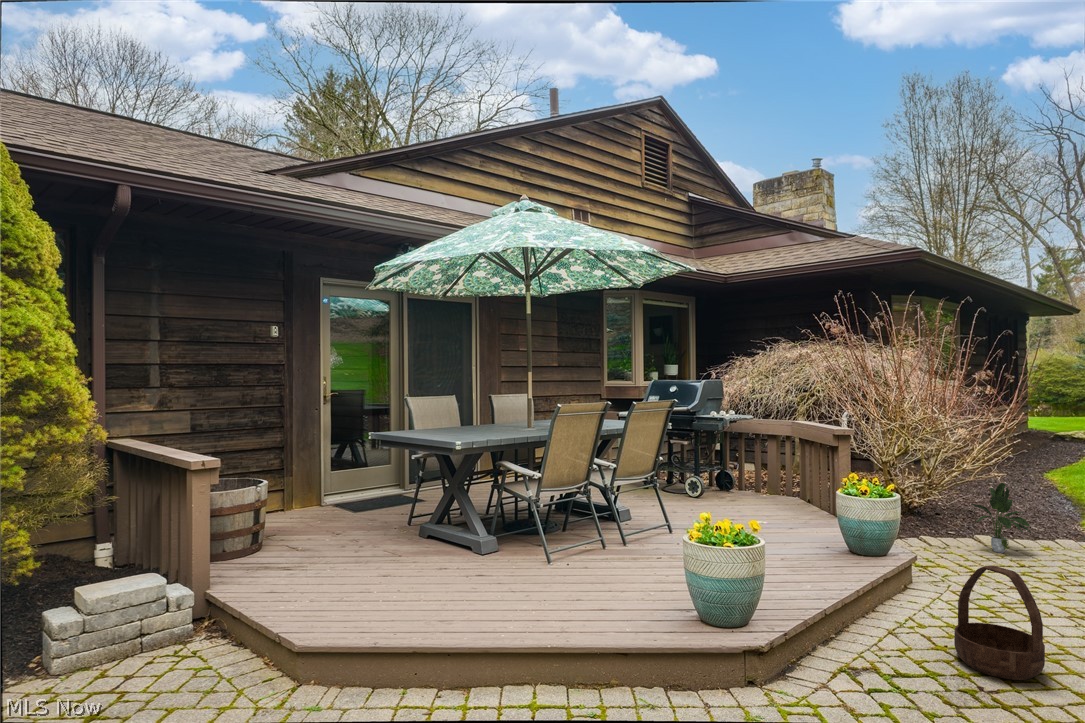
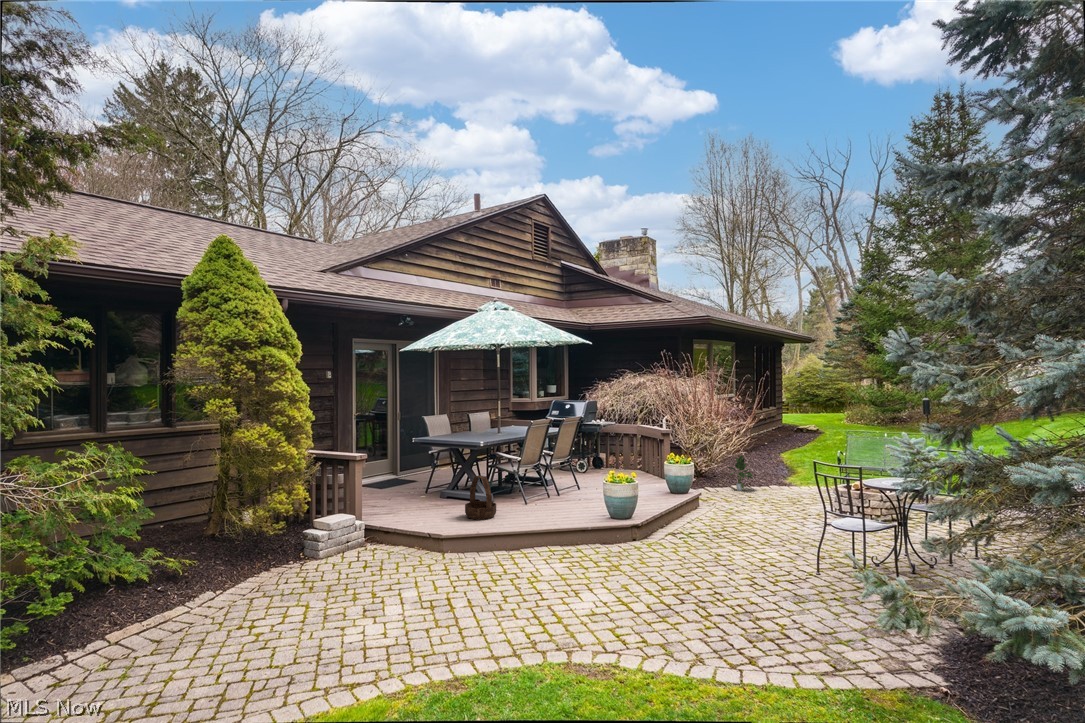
basket: present [954,566,1045,680] -> present [465,476,496,520]

